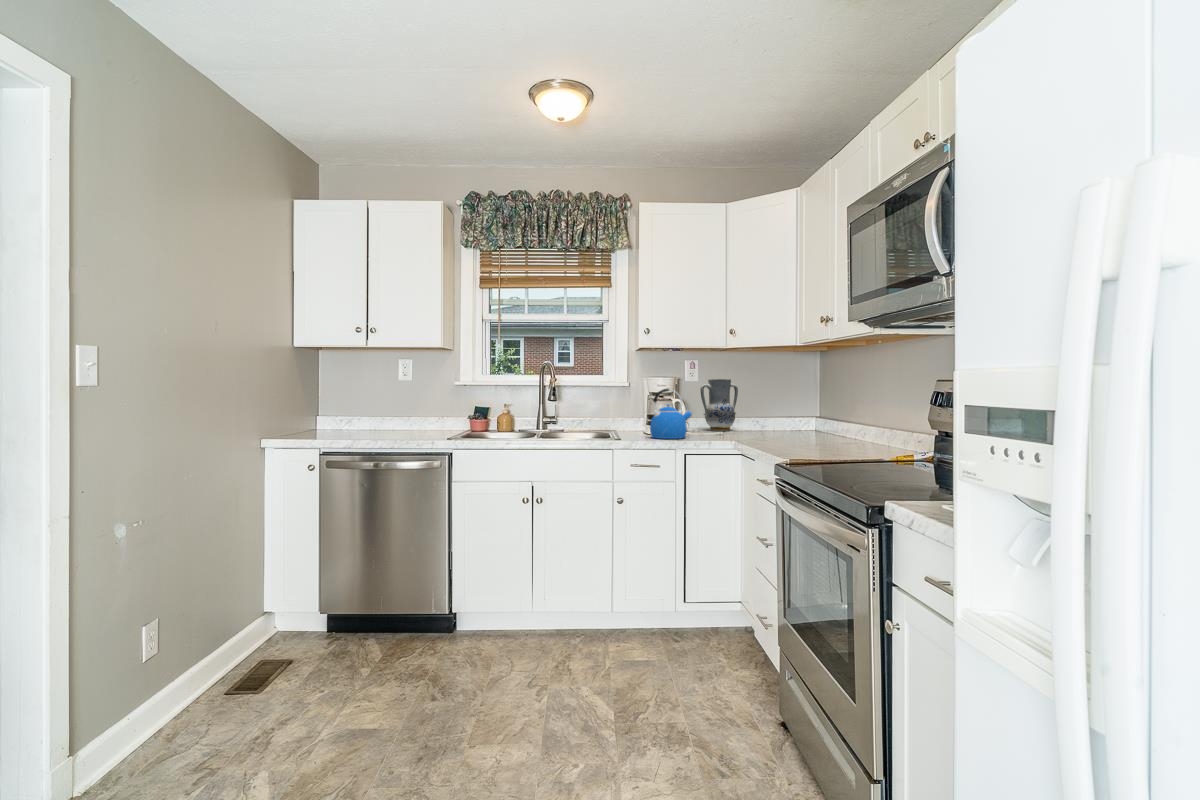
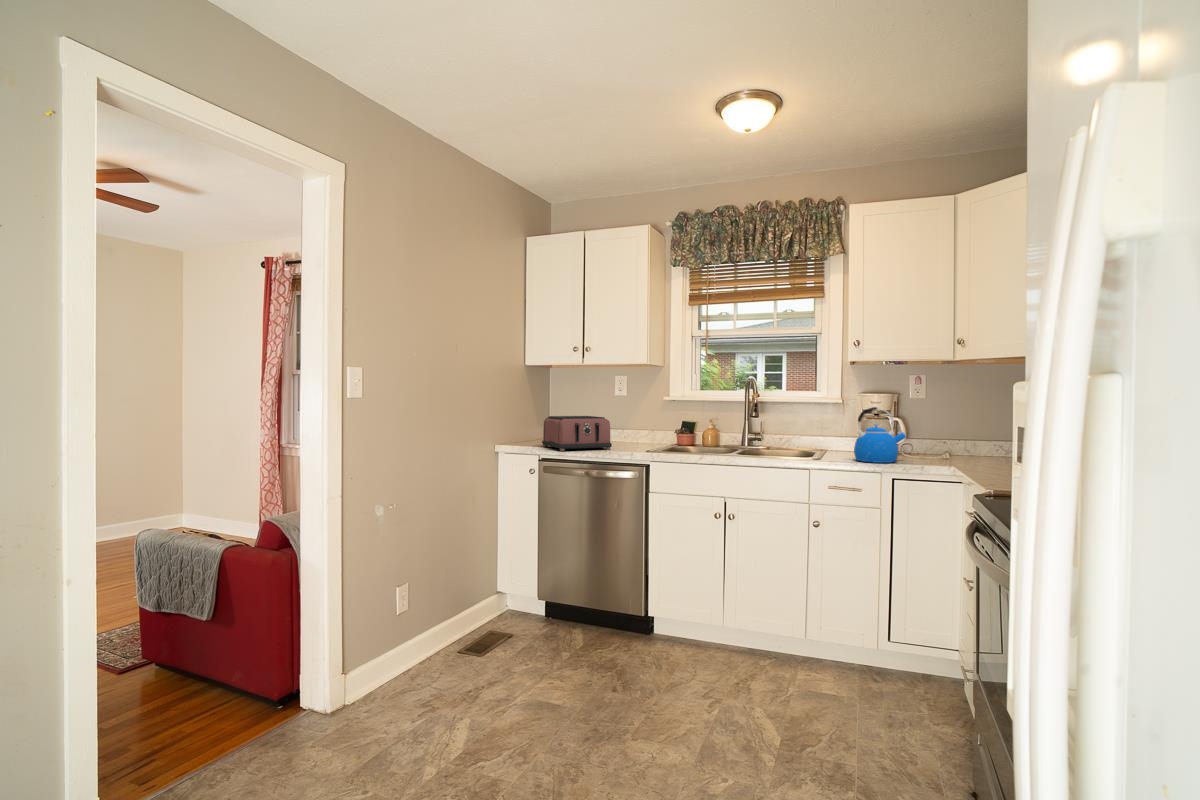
vase: present [700,379,738,431] -> none [928,396,979,456]
toaster: none [318,404,405,443] -> present [542,416,612,451]

